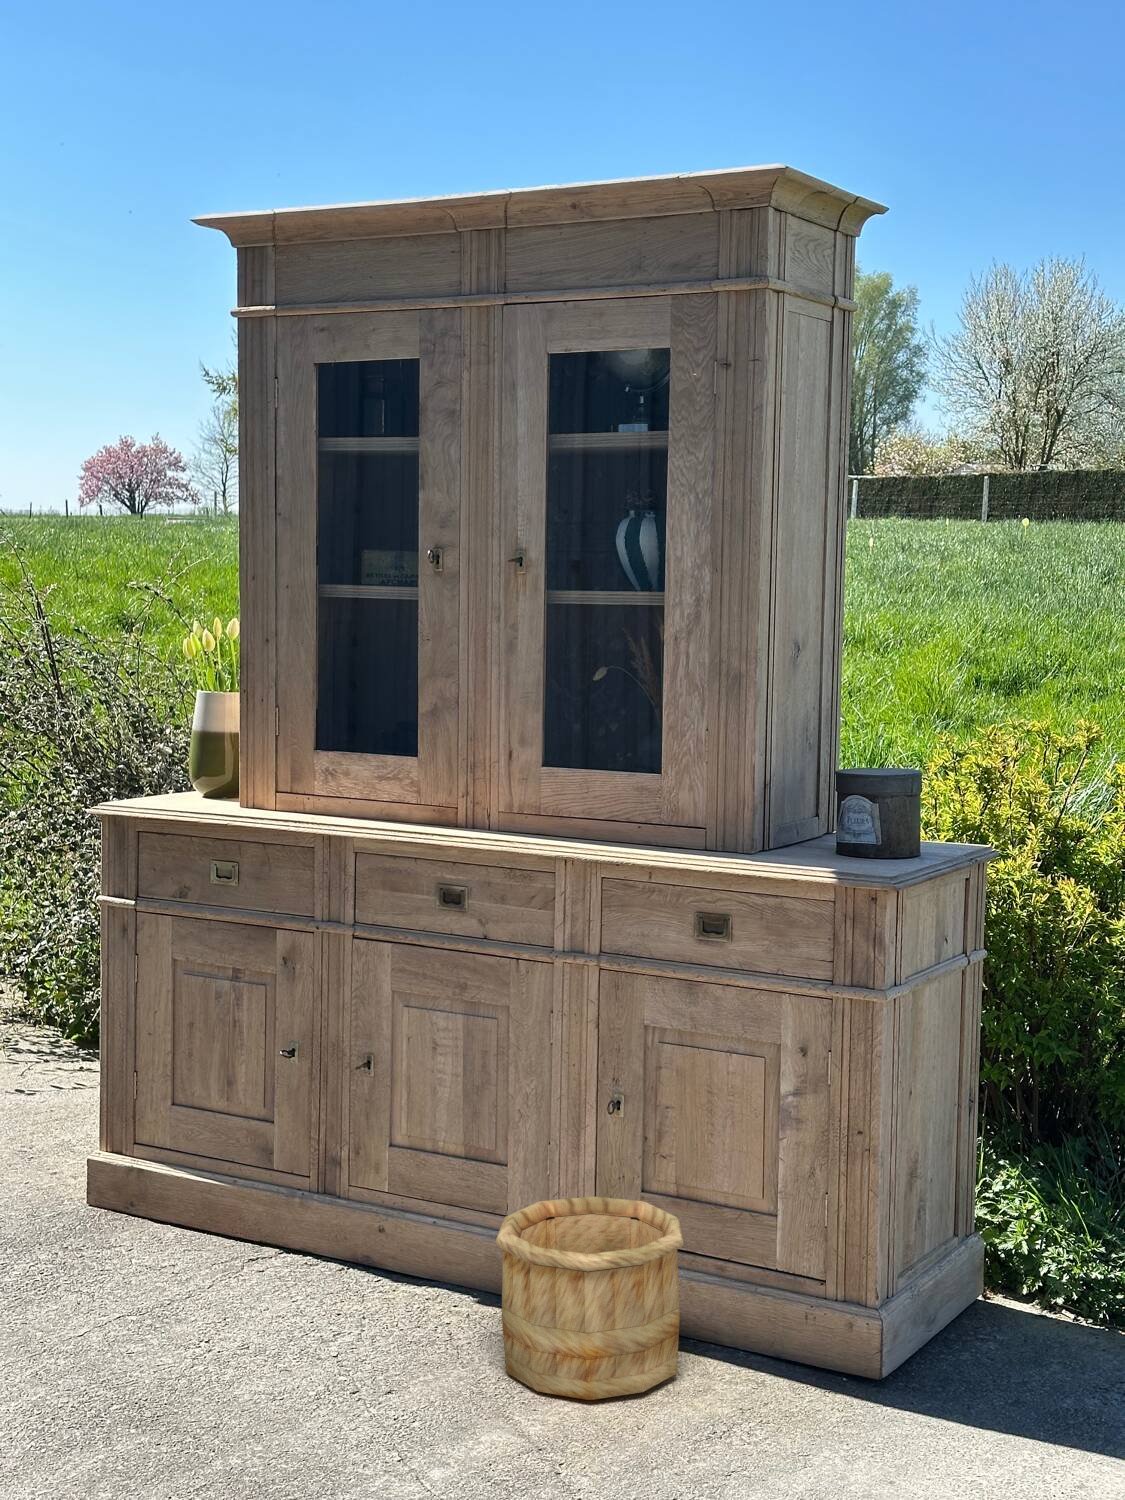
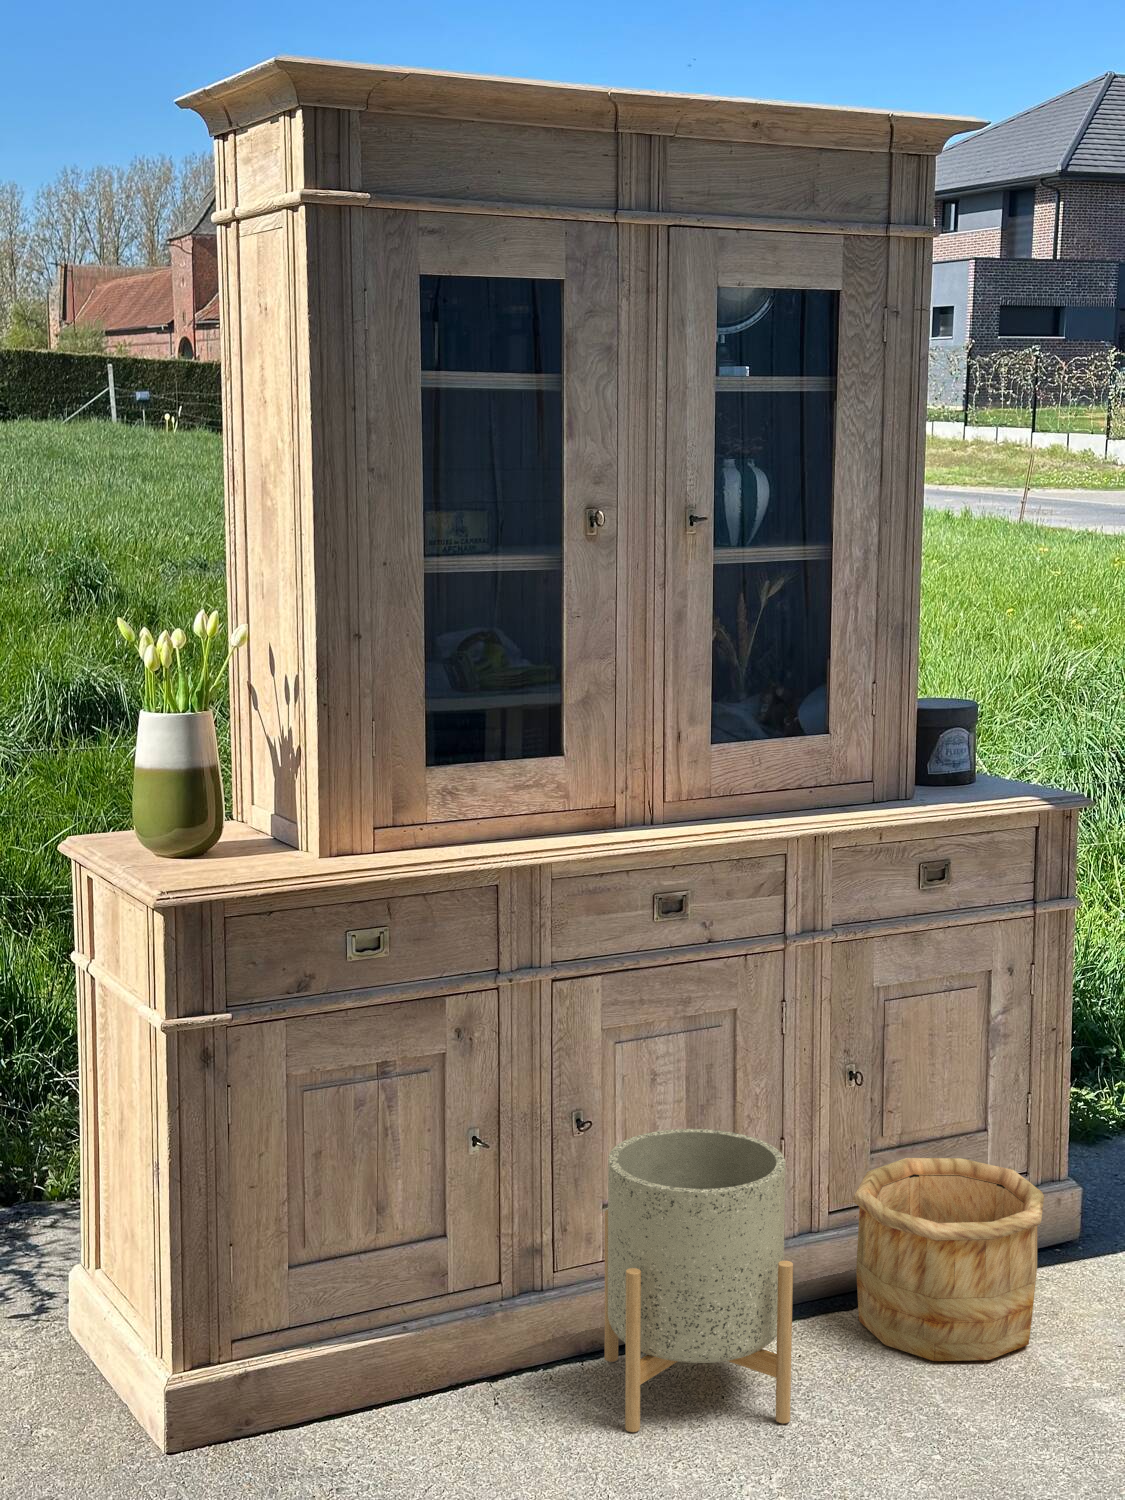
planter: none [254,1081,447,1345] -> present [605,1129,793,1432]

